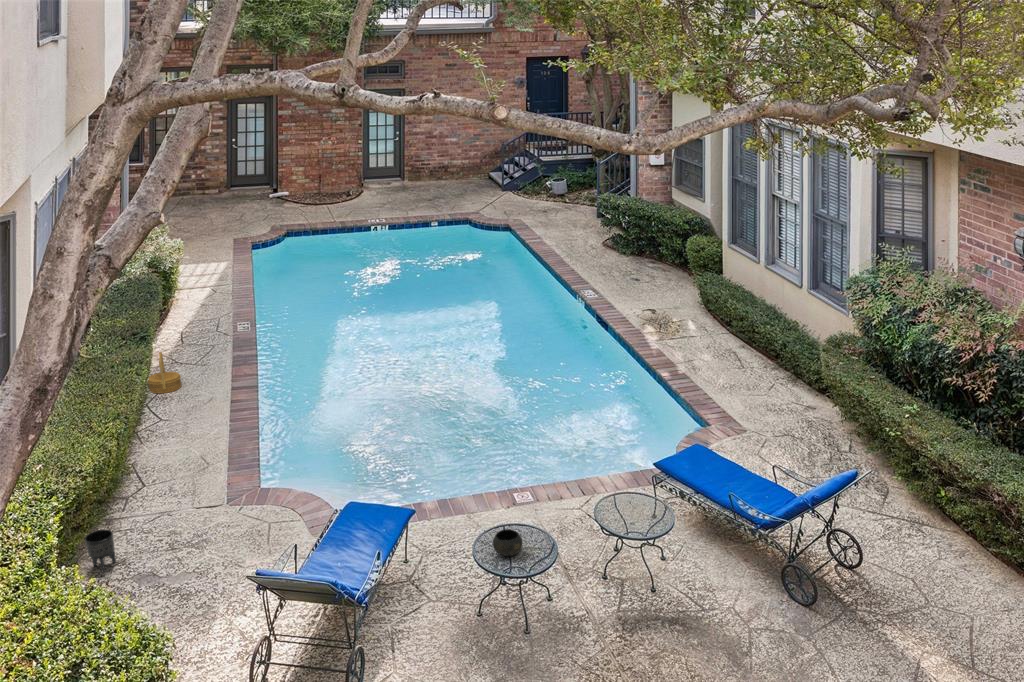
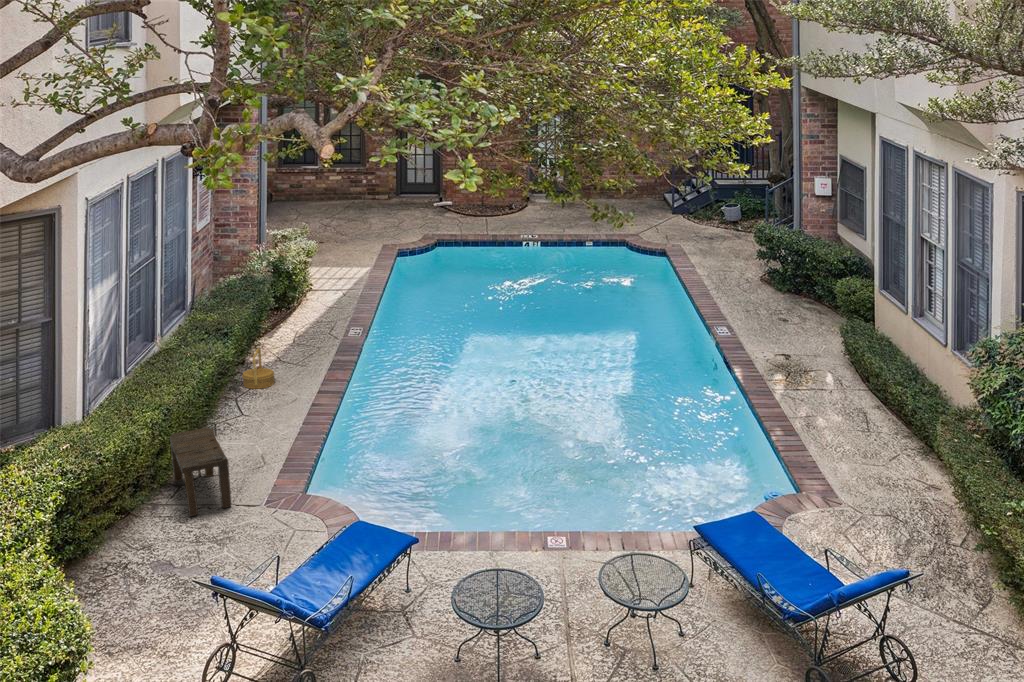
bench: none [111,434,192,525] -> present [170,427,231,516]
planter: present [85,529,116,572] -> none [113,514,142,556]
bowl: present [493,529,523,556] -> none [487,573,519,602]

